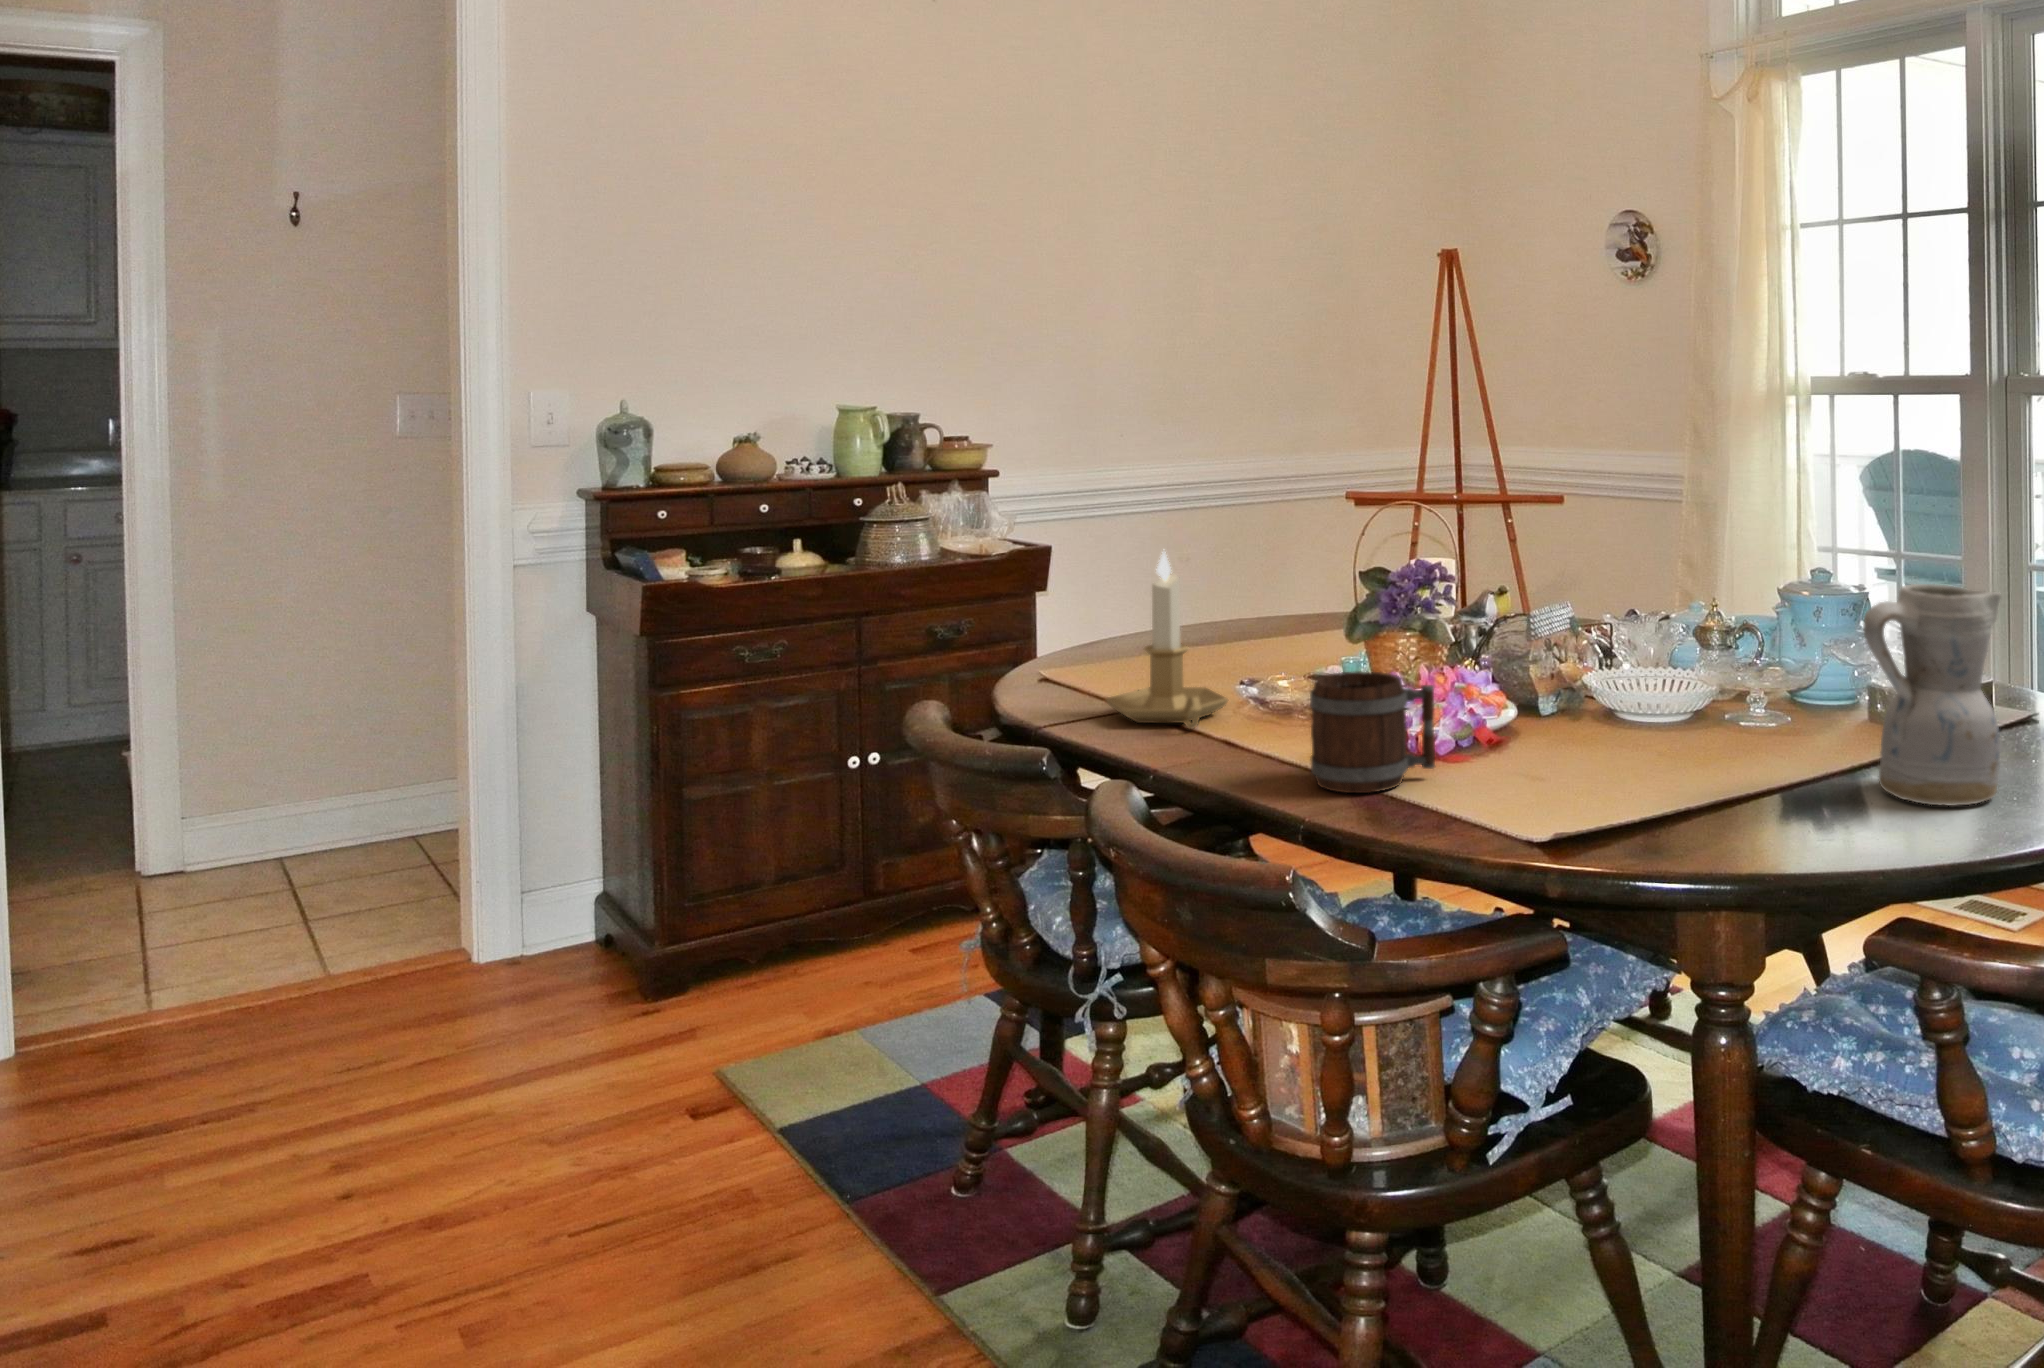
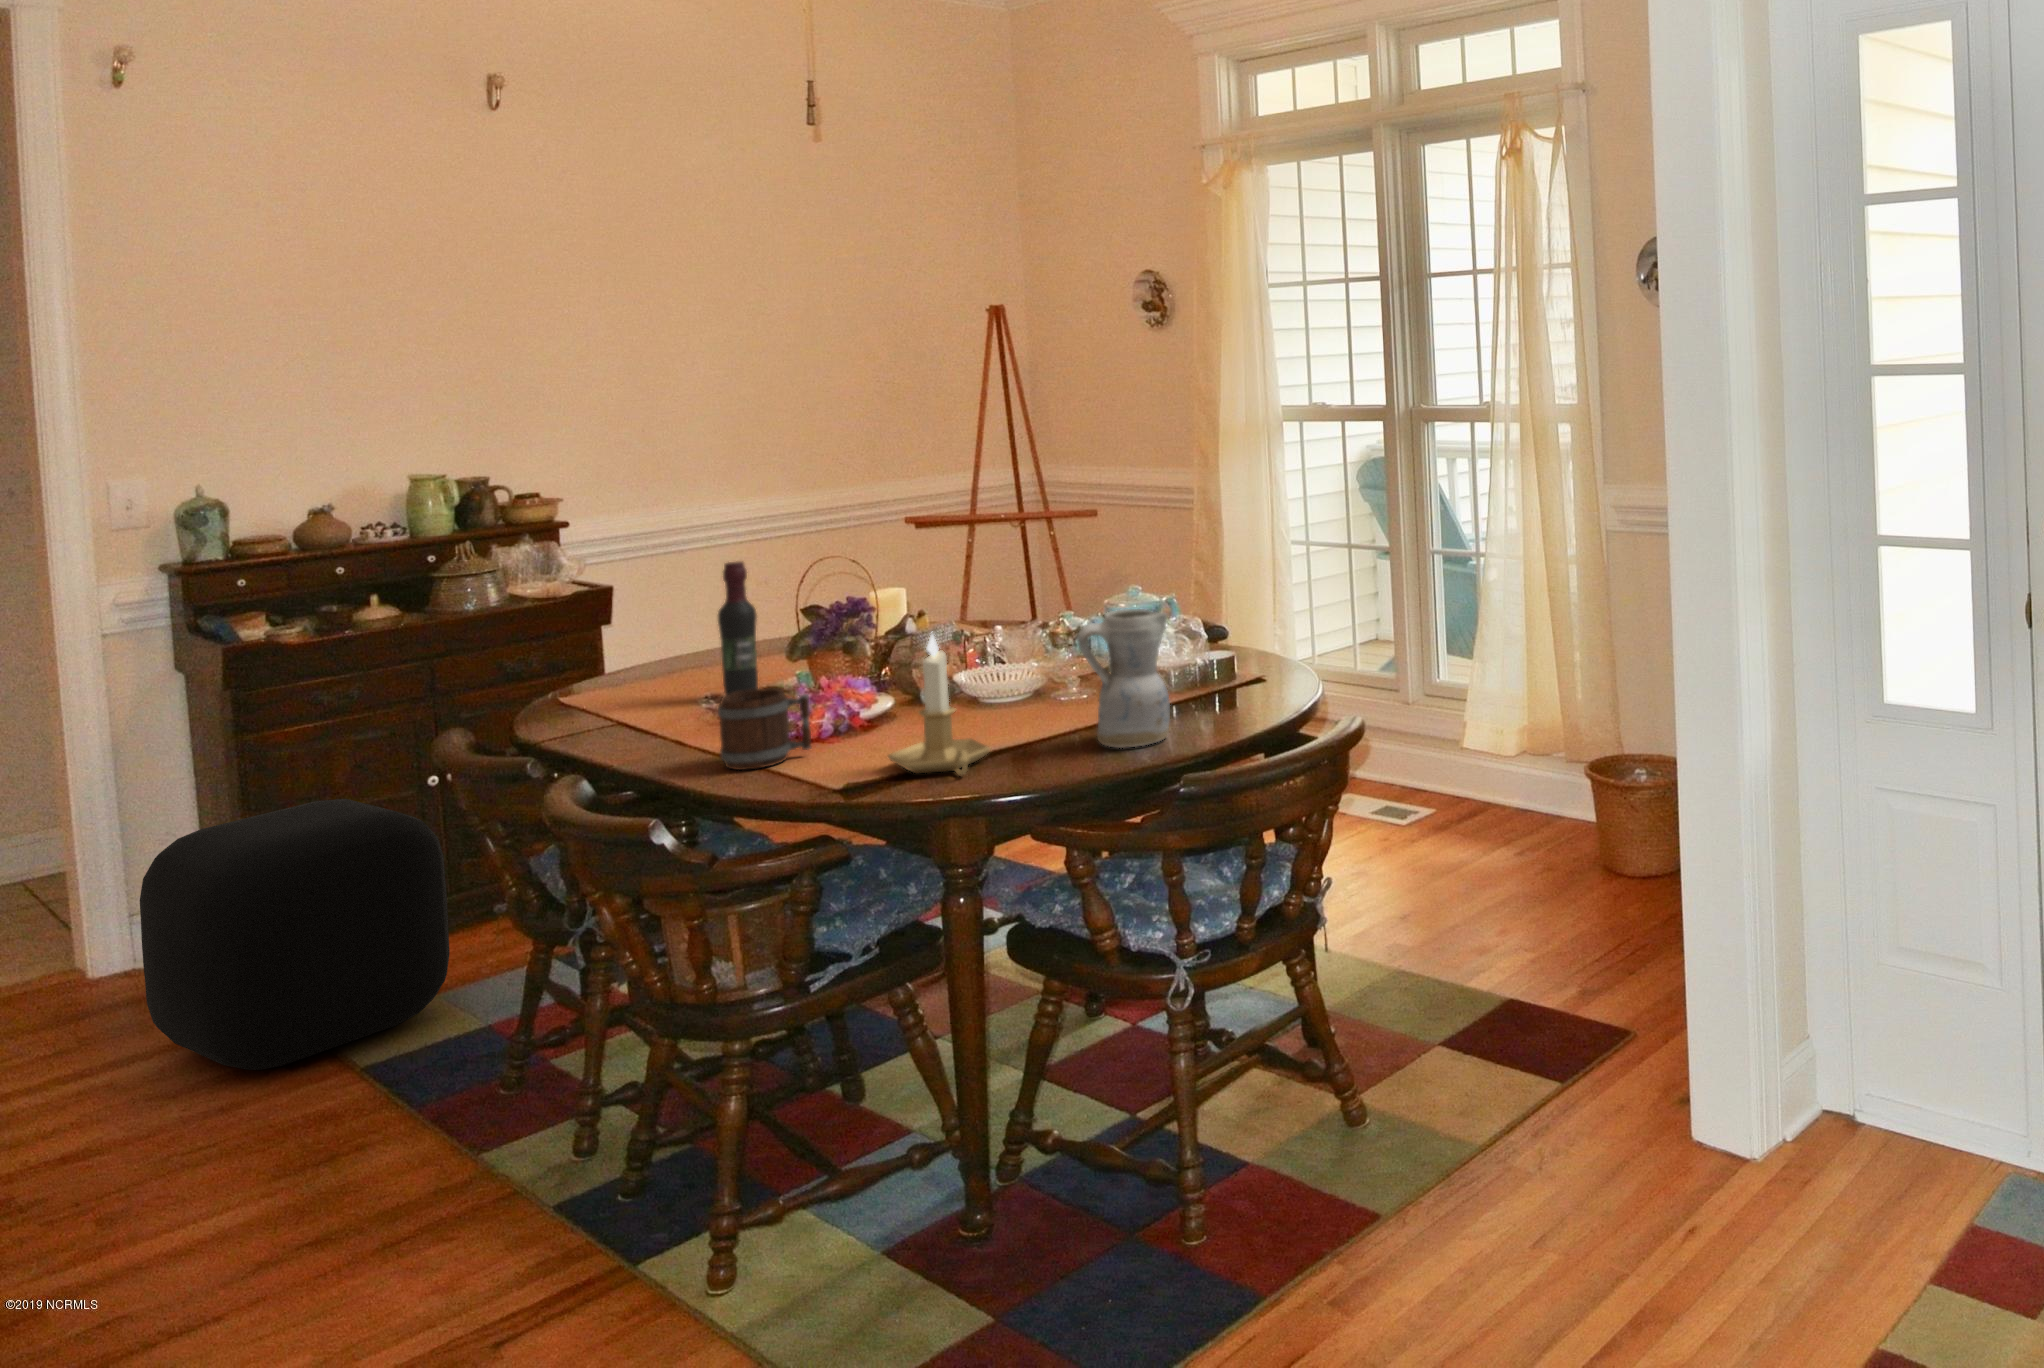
wine bottle: none [1246,500,1294,689] -> present [718,562,758,695]
candlestick: present [1106,552,1228,729] -> present [888,634,990,775]
ottoman: none [540,780,879,1124] -> present [140,799,450,1070]

